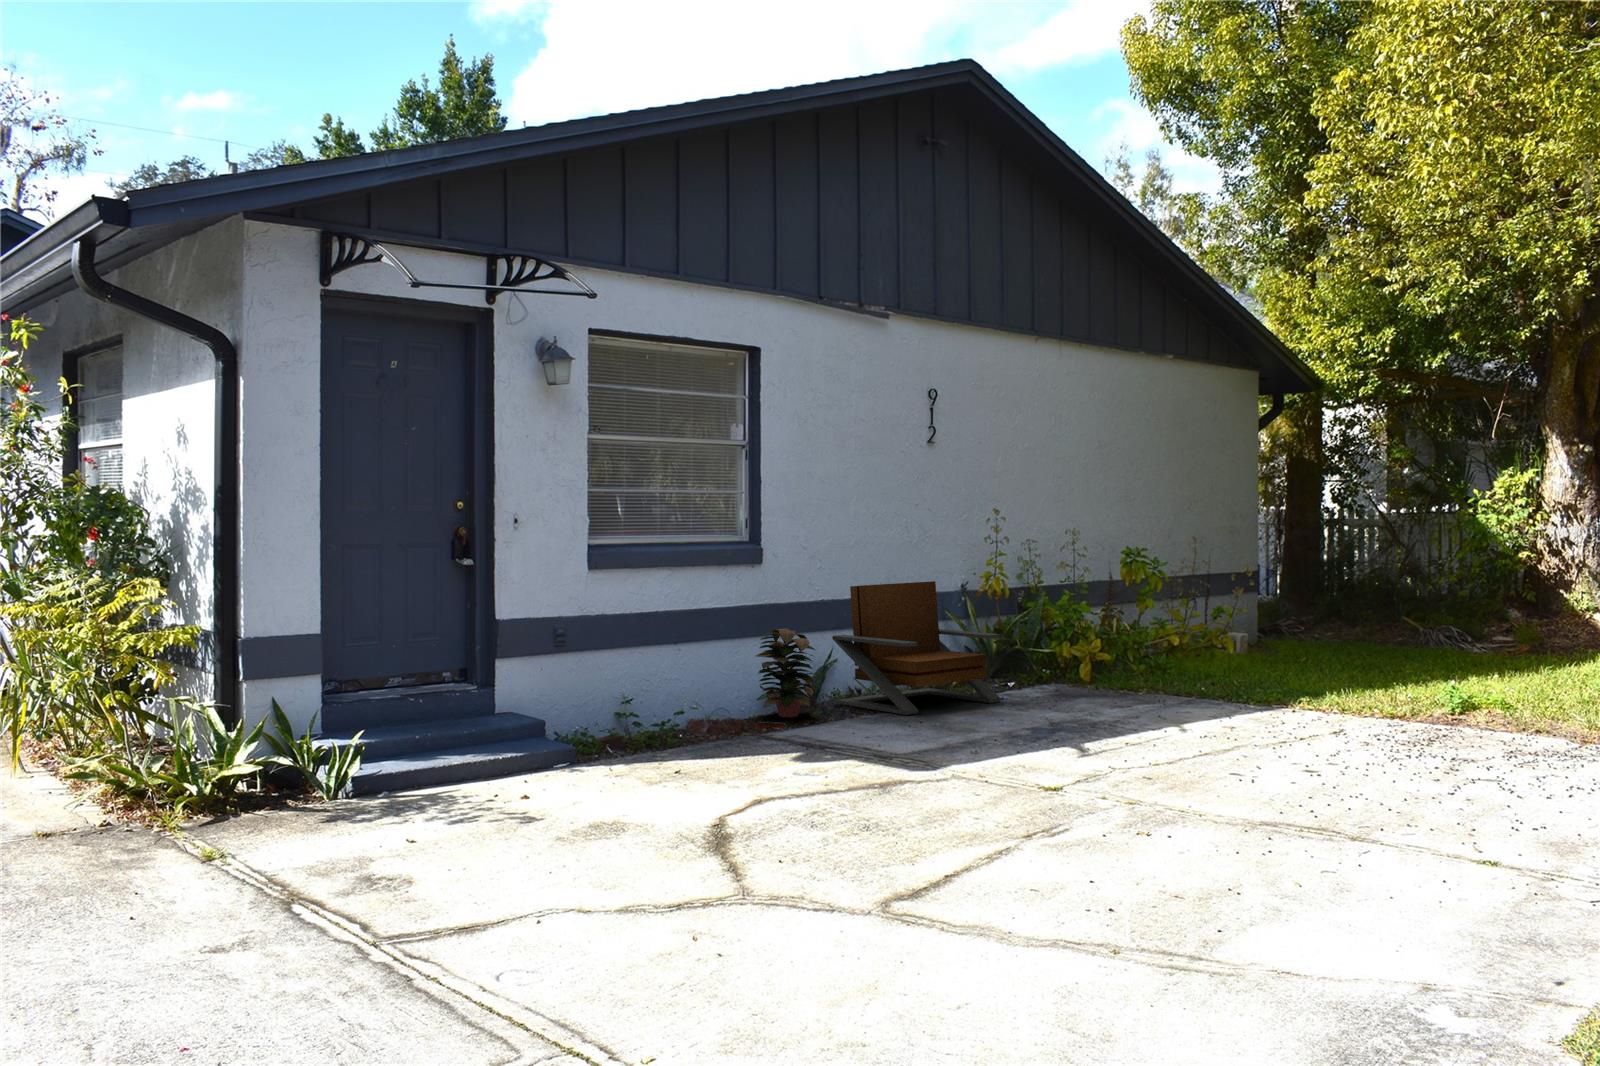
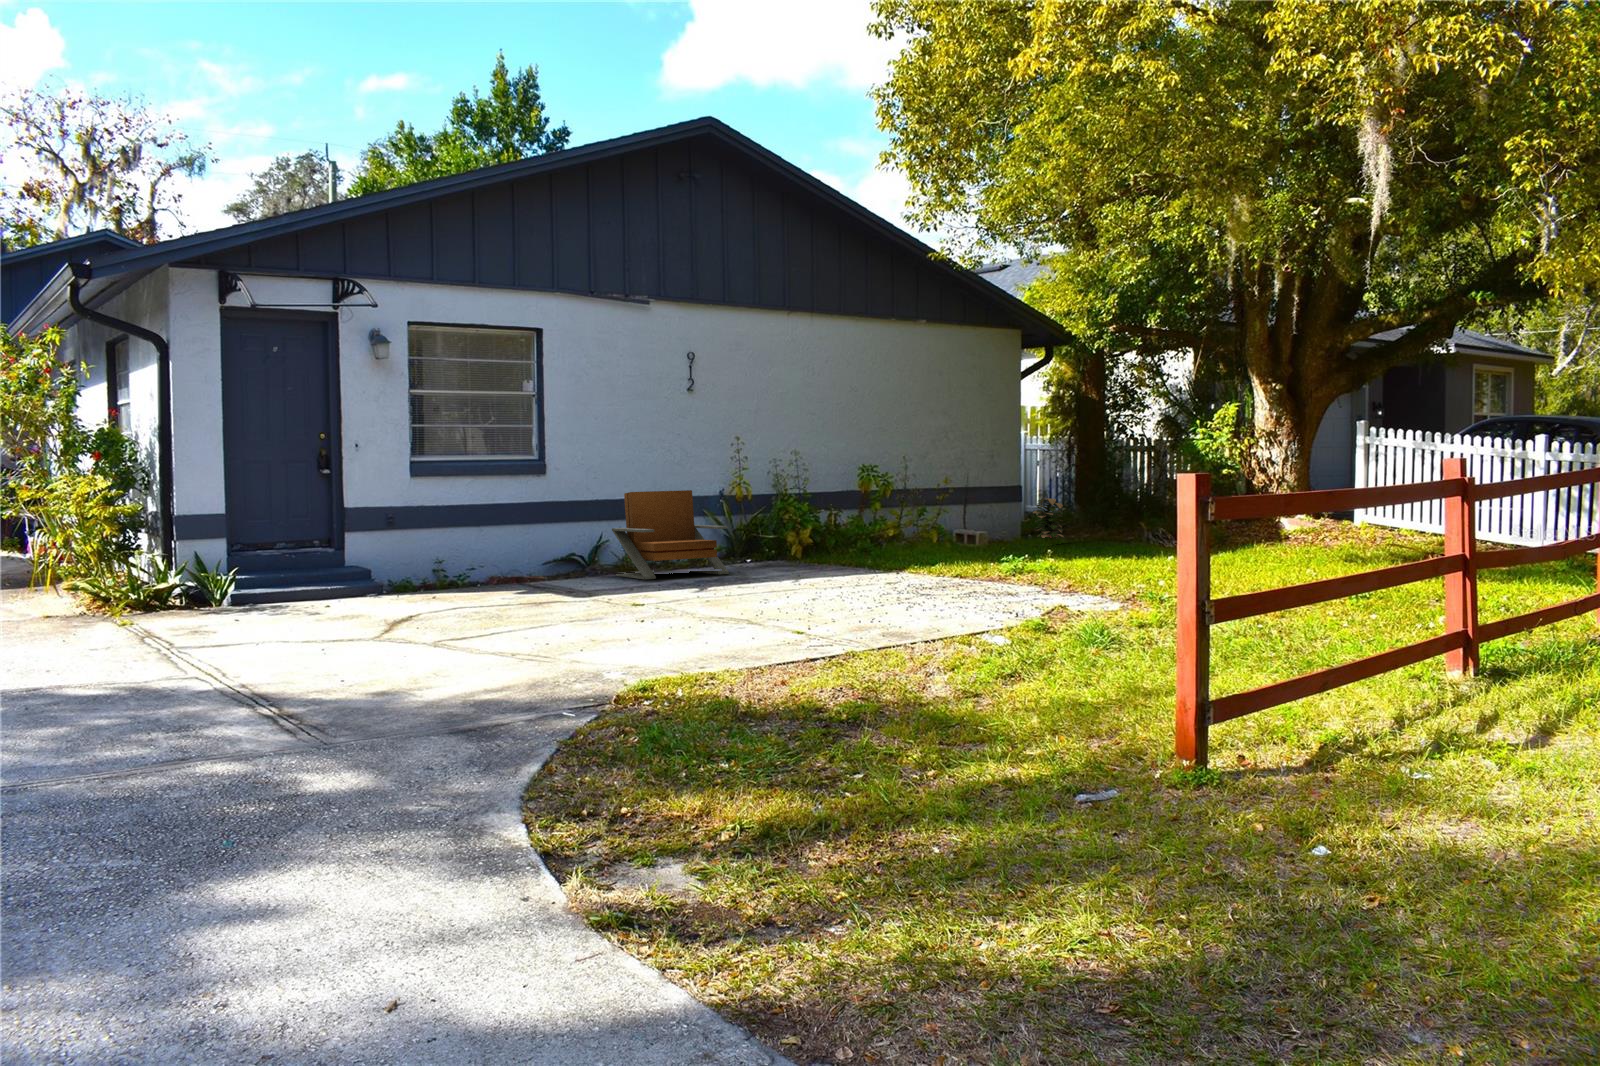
decorative plant: present [756,628,815,717] -> present [1032,498,1064,538]

